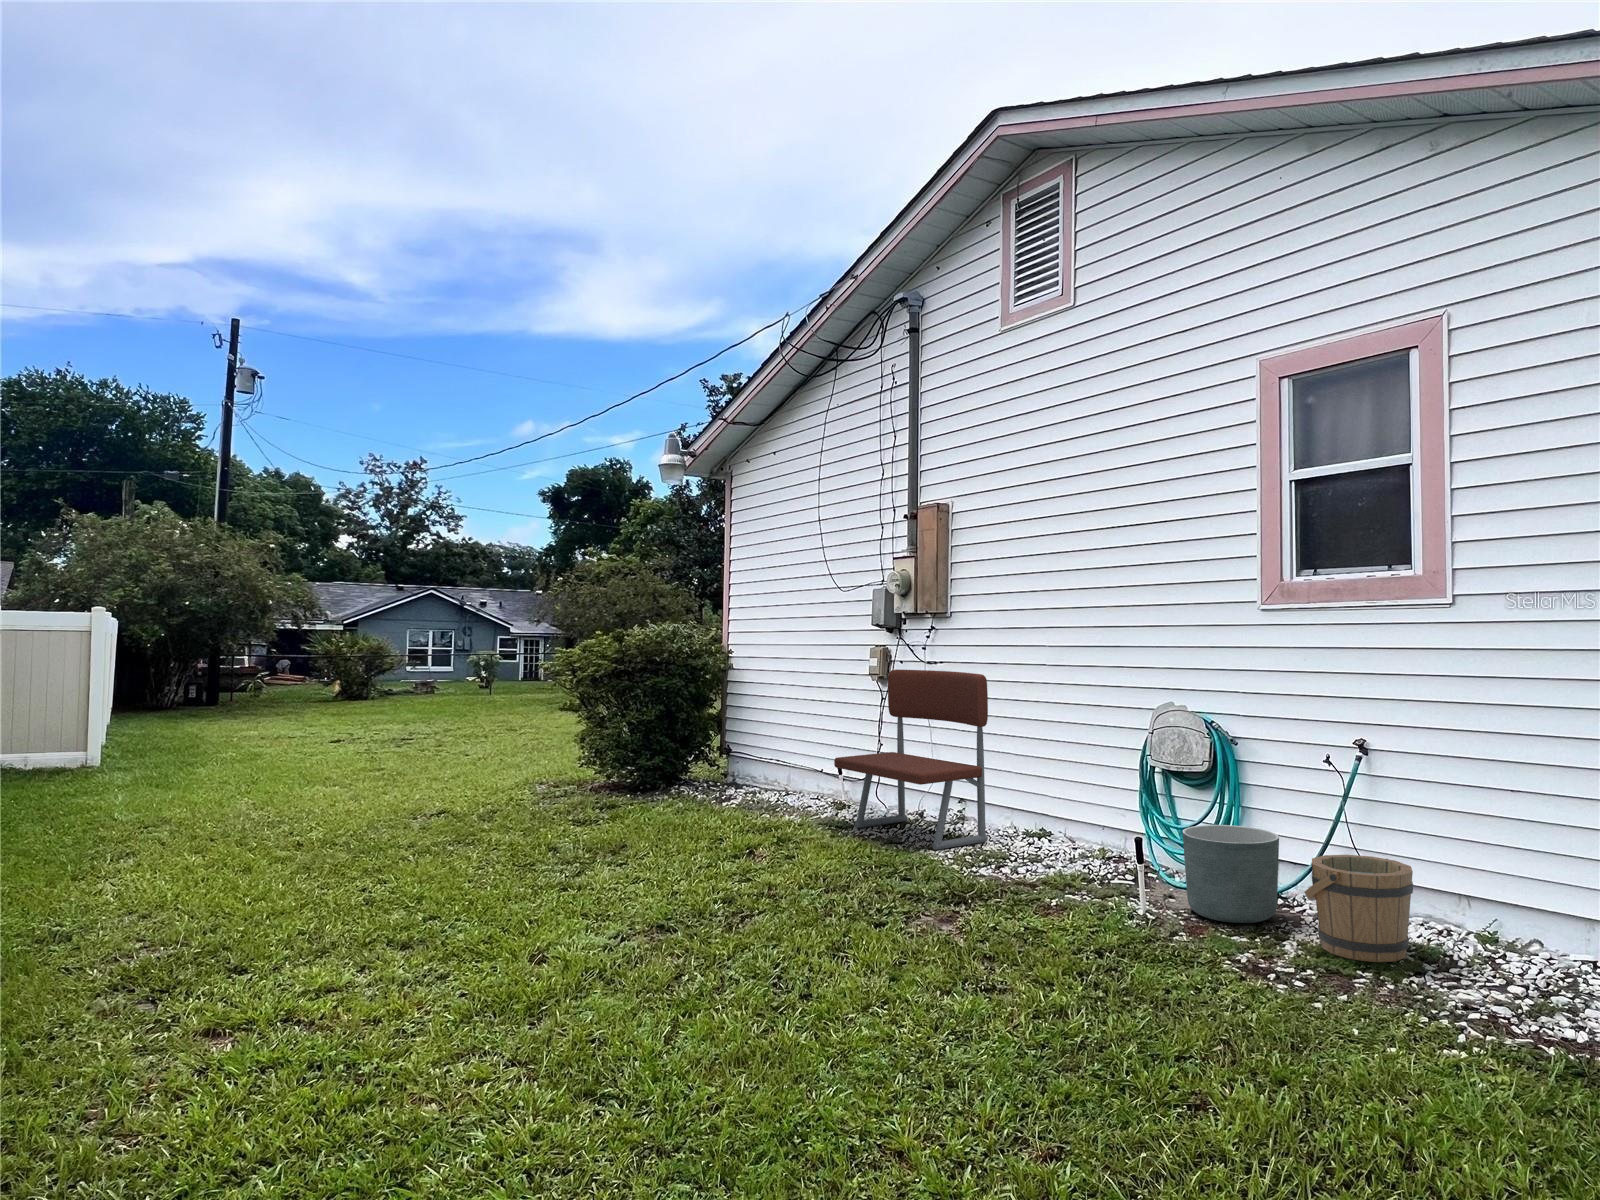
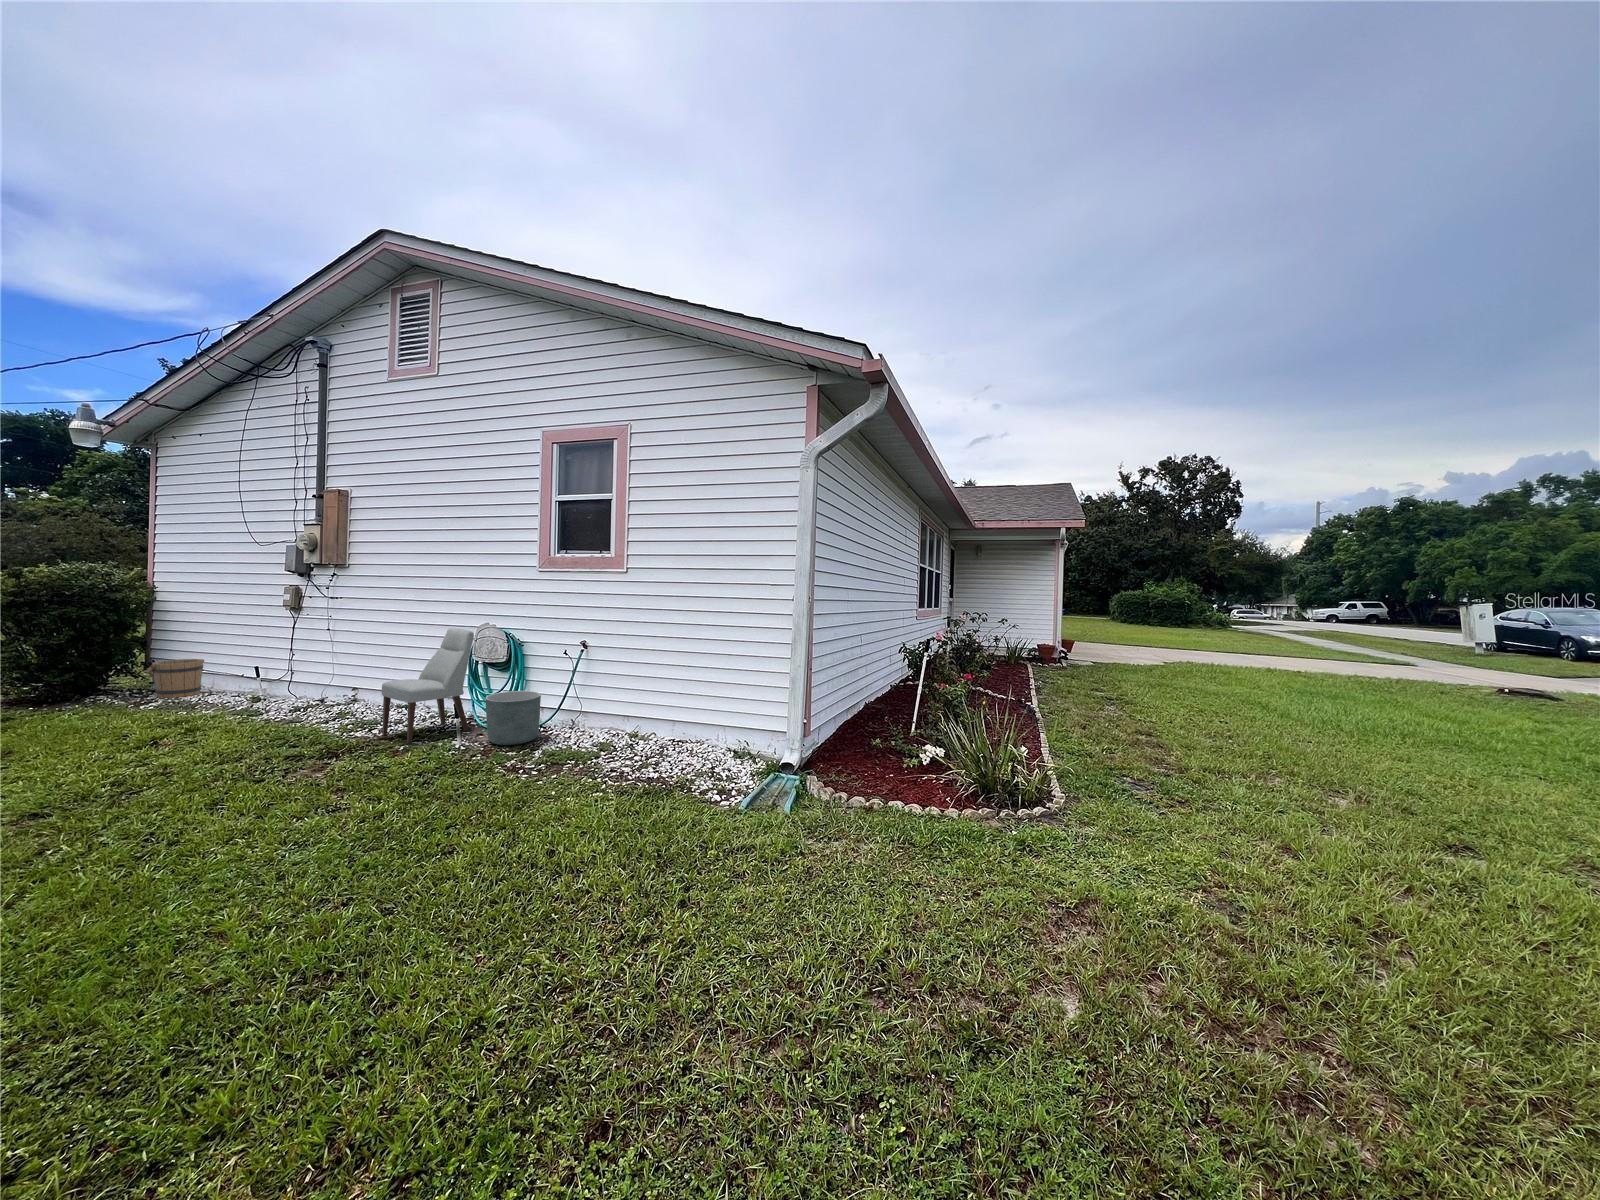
bench: present [834,669,988,850] -> none [241,603,372,724]
chair: none [1017,711,1148,896] -> present [382,629,474,744]
bucket: present [1304,855,1413,962] -> present [147,659,204,698]

